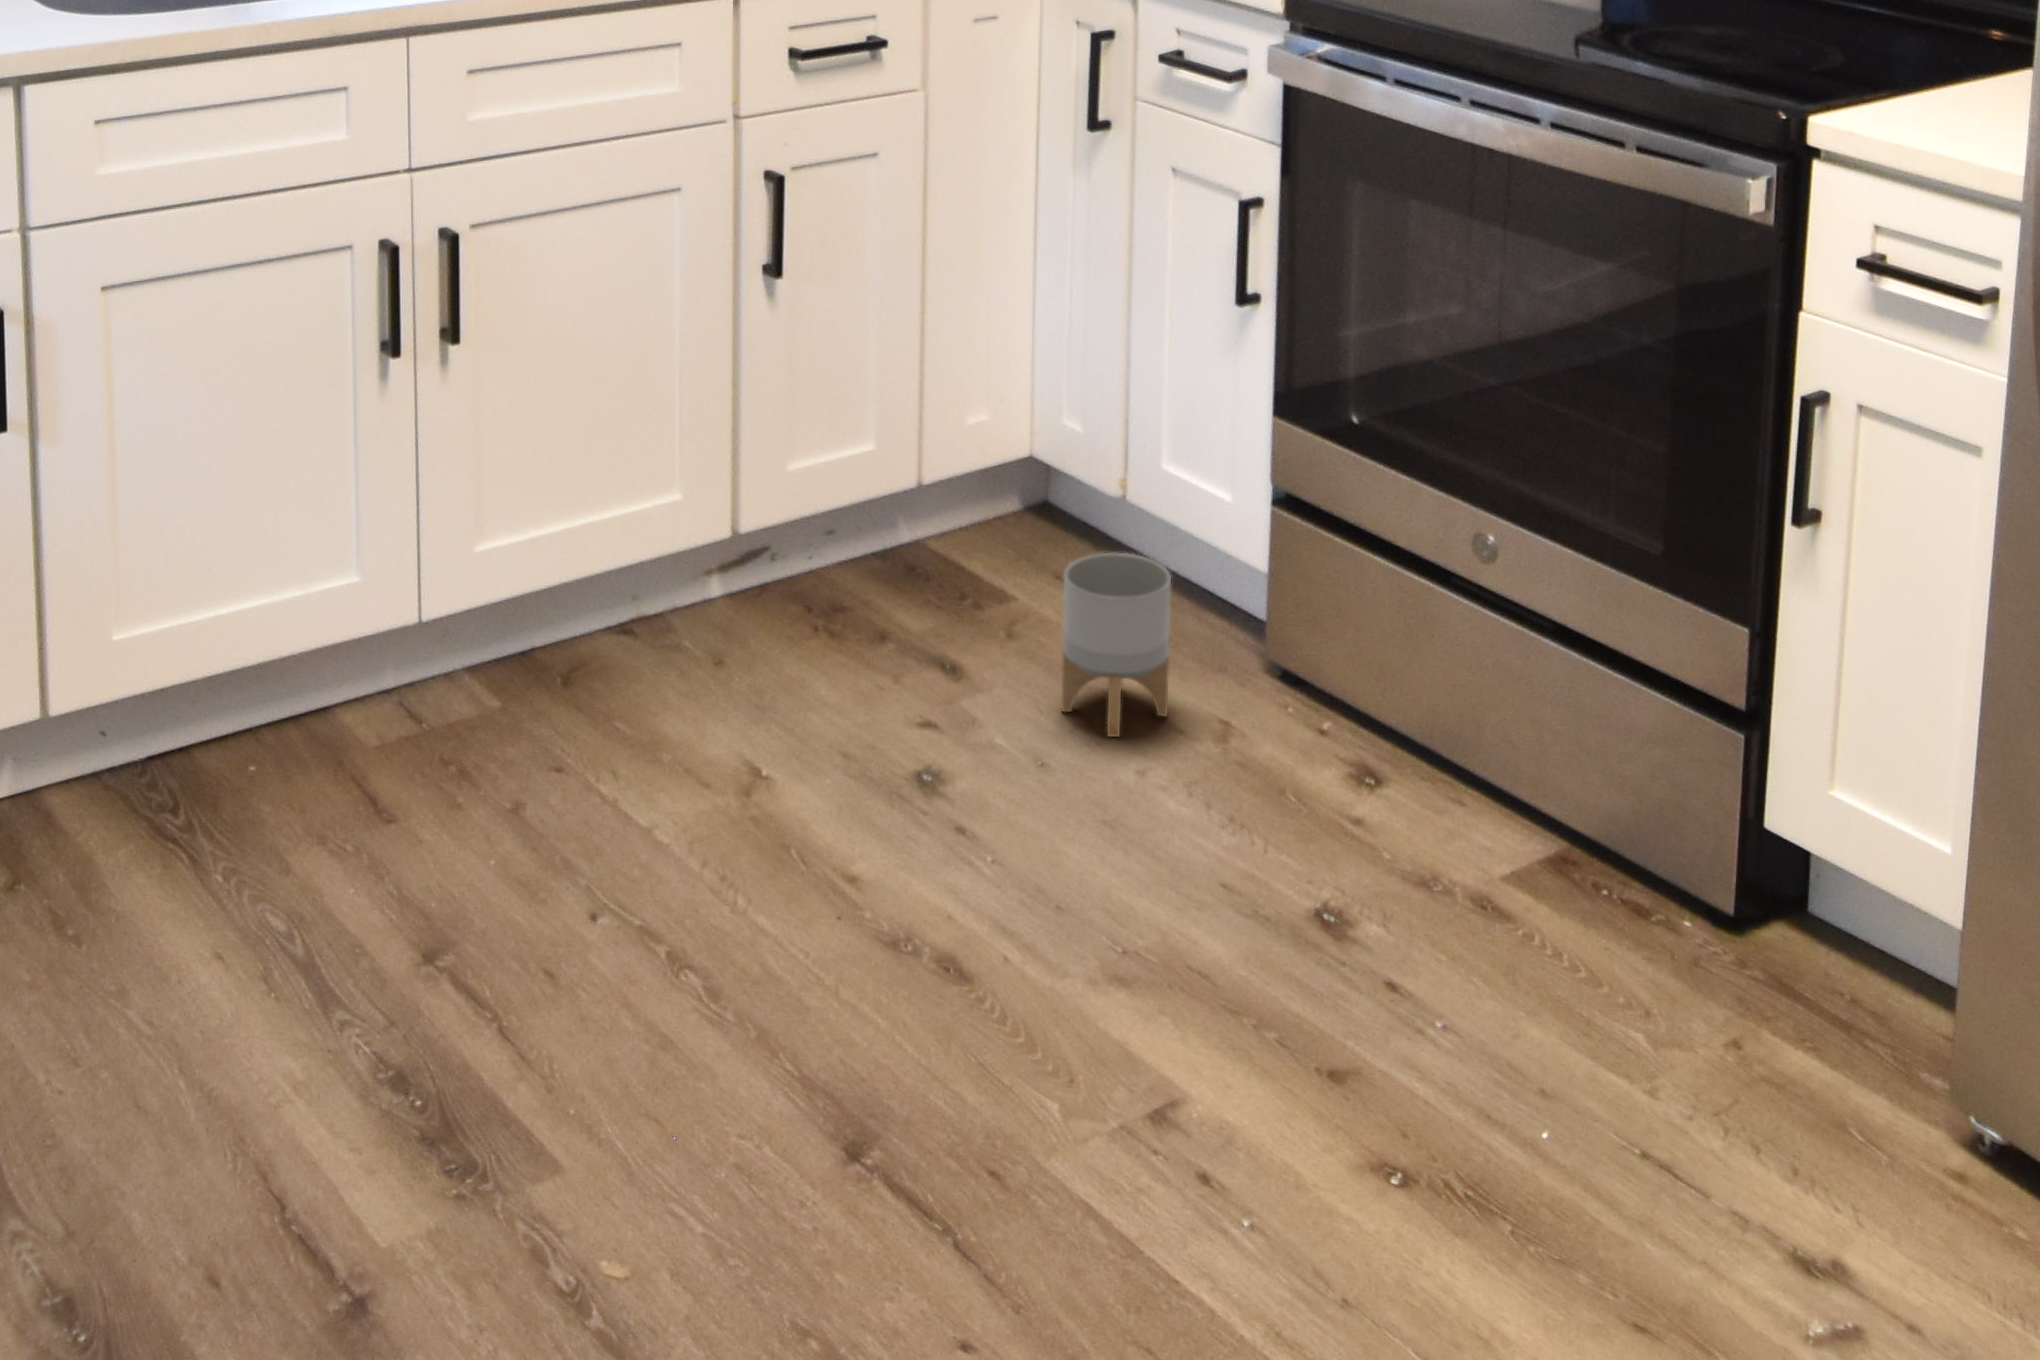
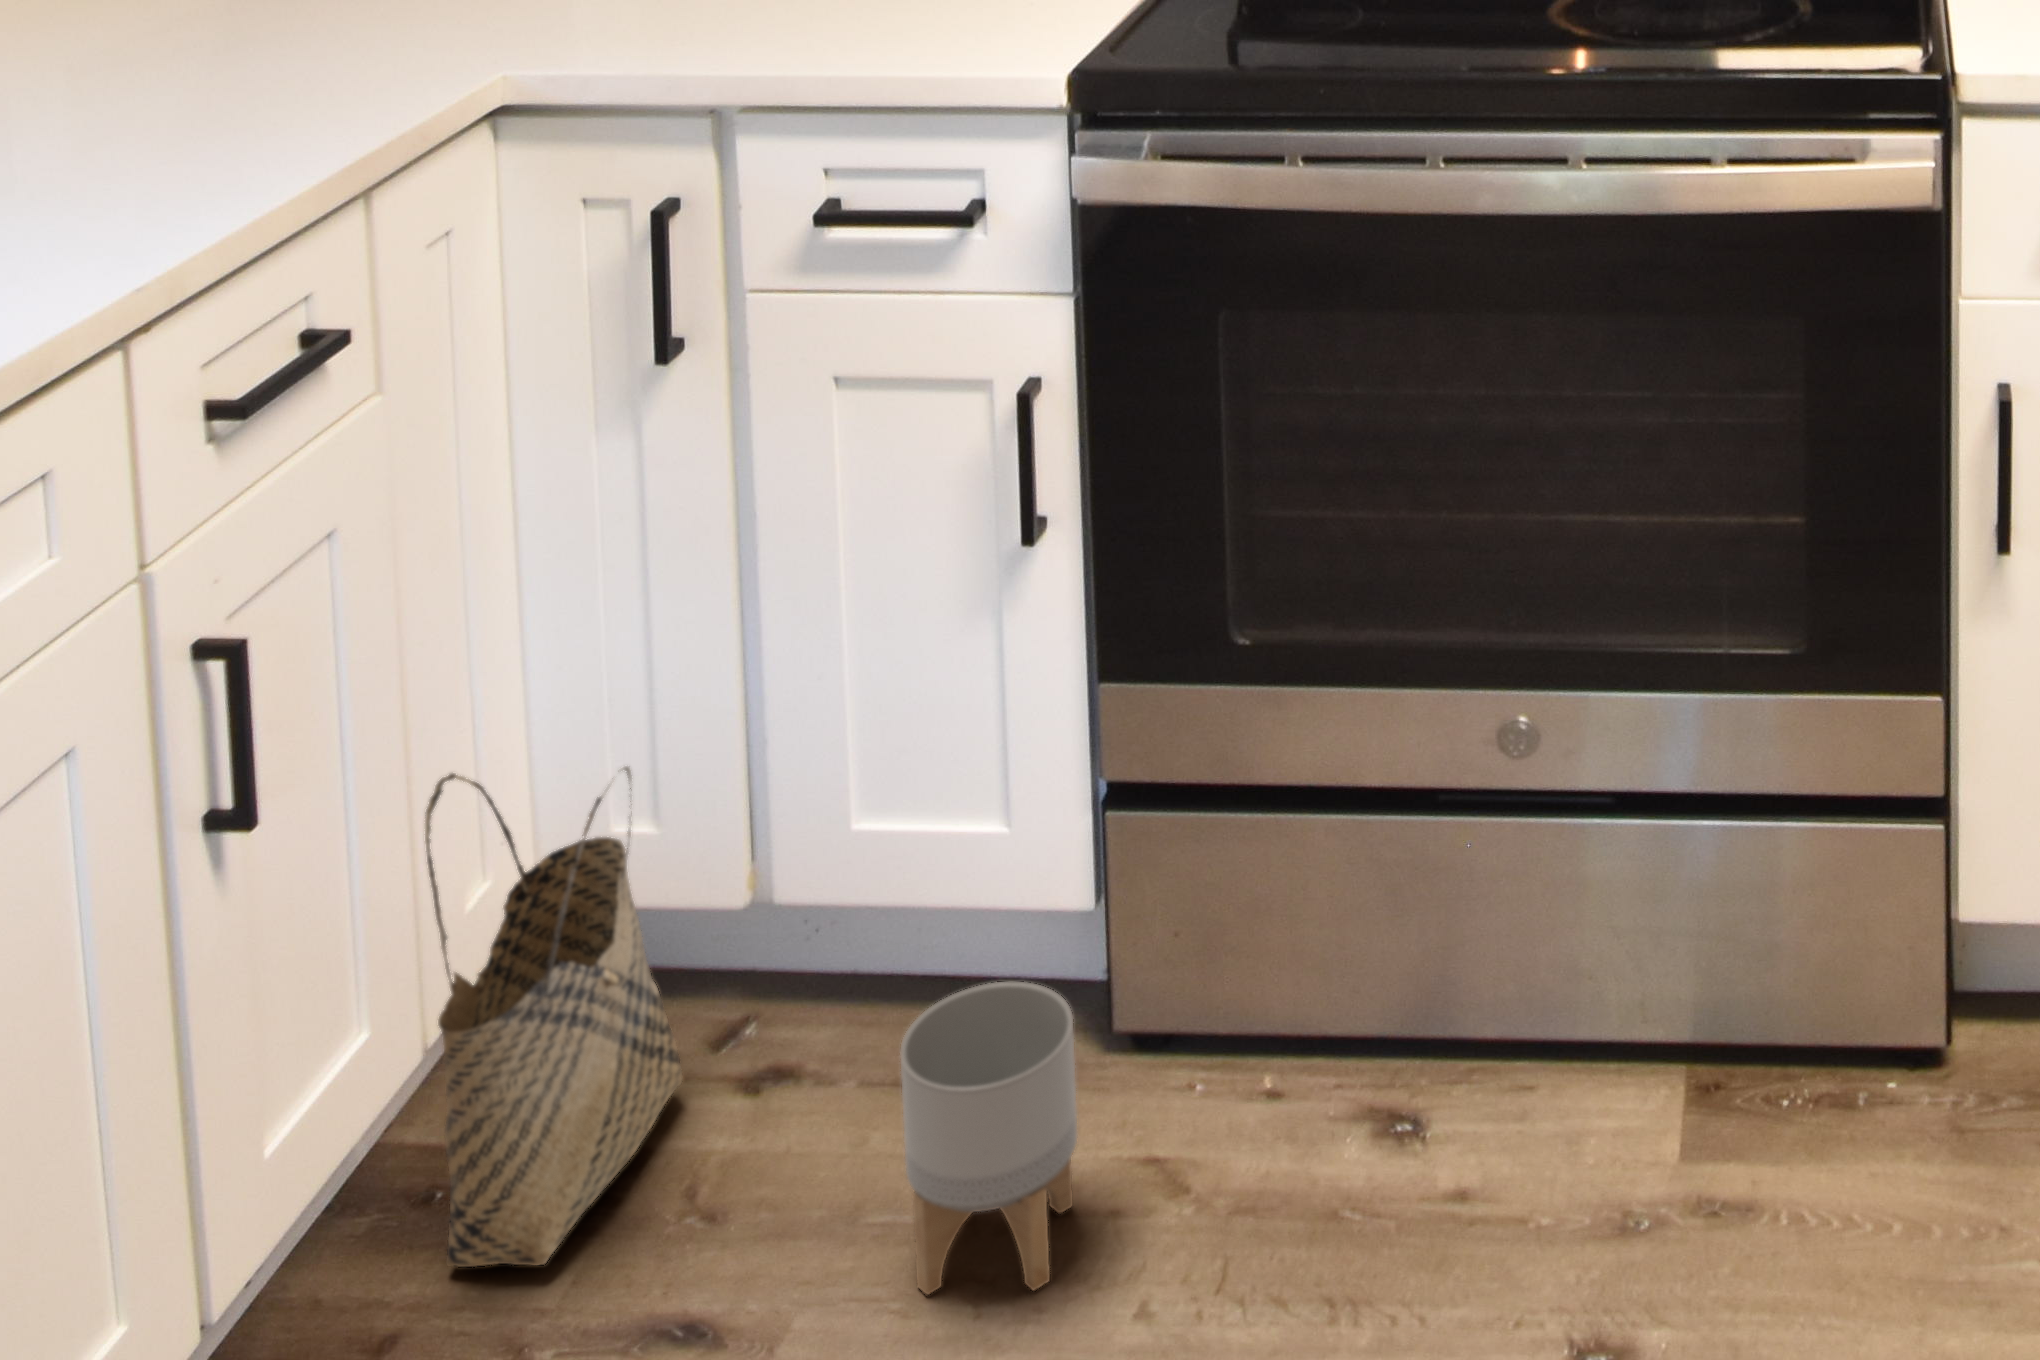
woven basket: none [890,328,1055,609] -> present [425,767,682,1267]

